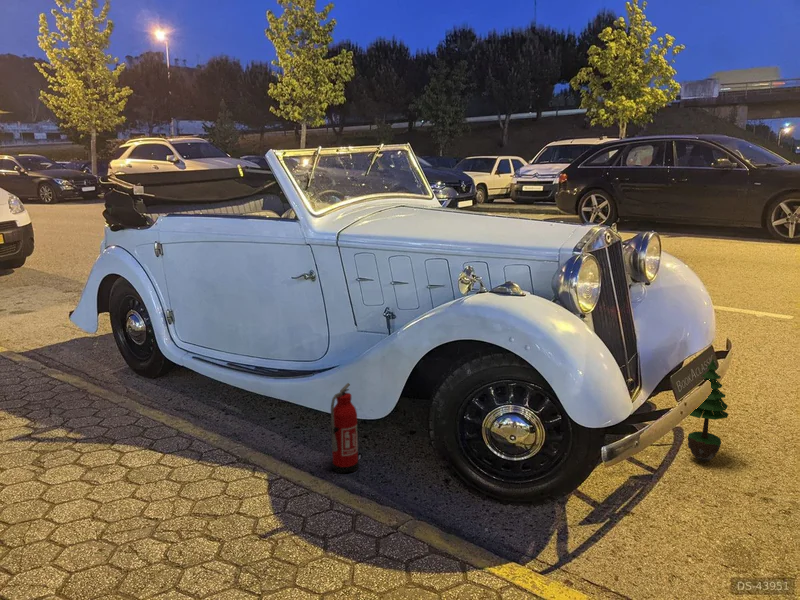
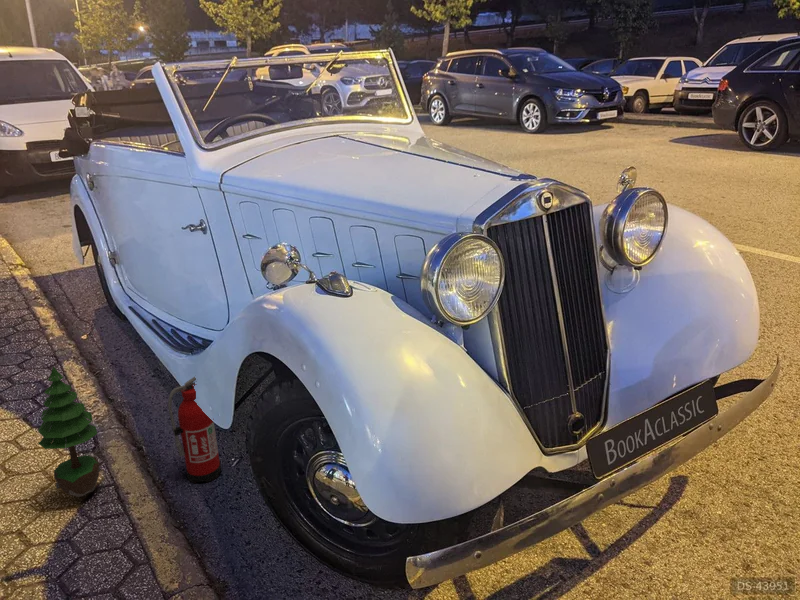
potted tree: present [688,360,729,461] -> present [38,366,101,497]

